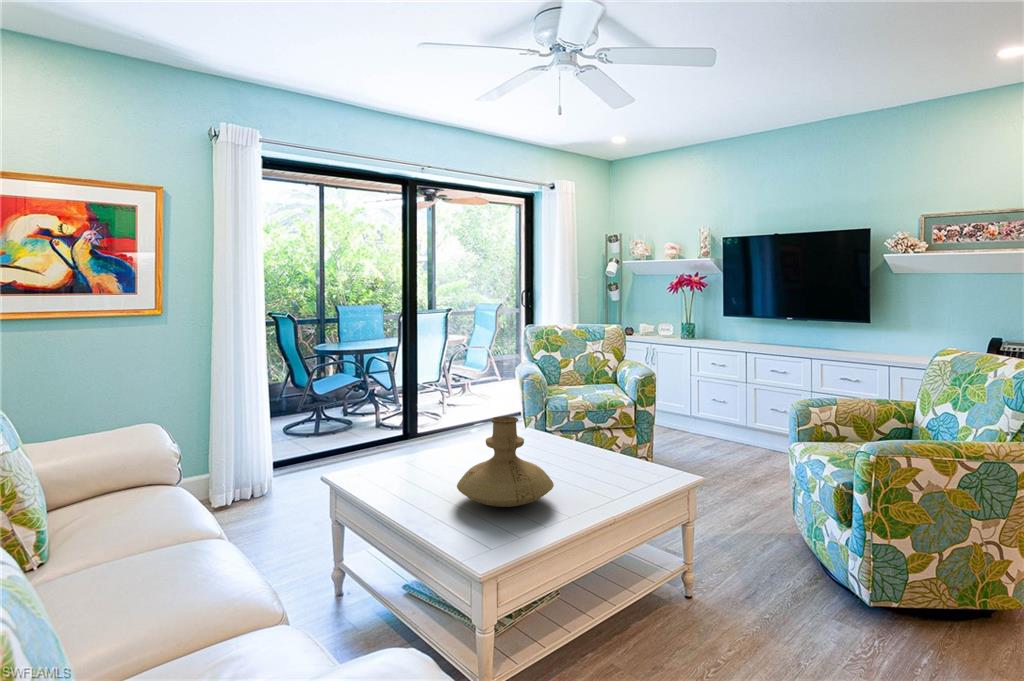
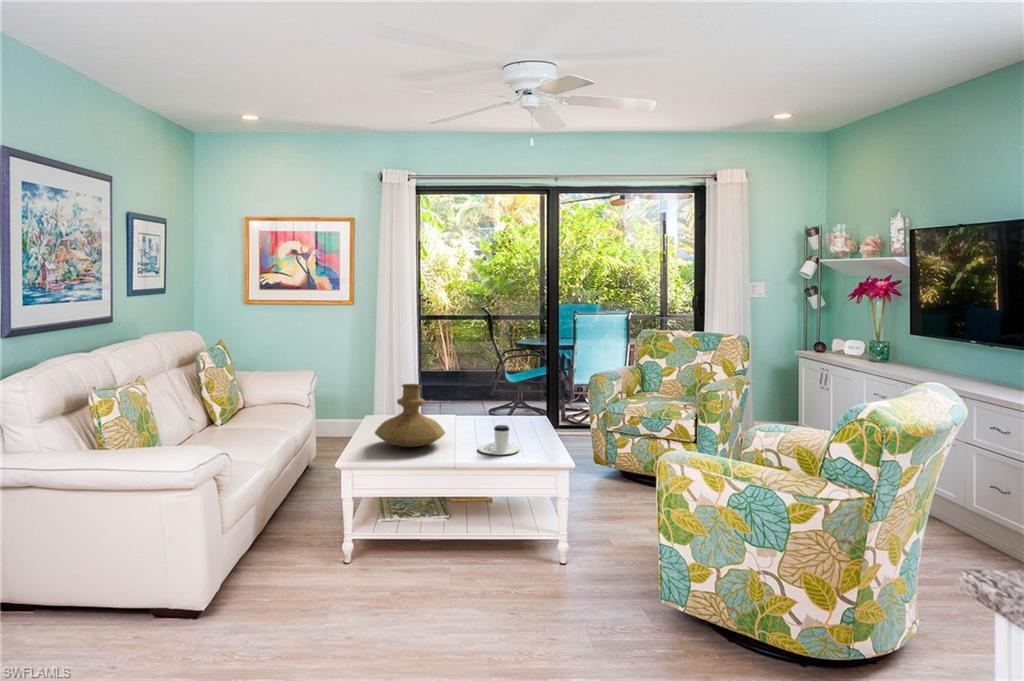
coffee cup: none [579,450,631,489] -> present [478,425,520,455]

